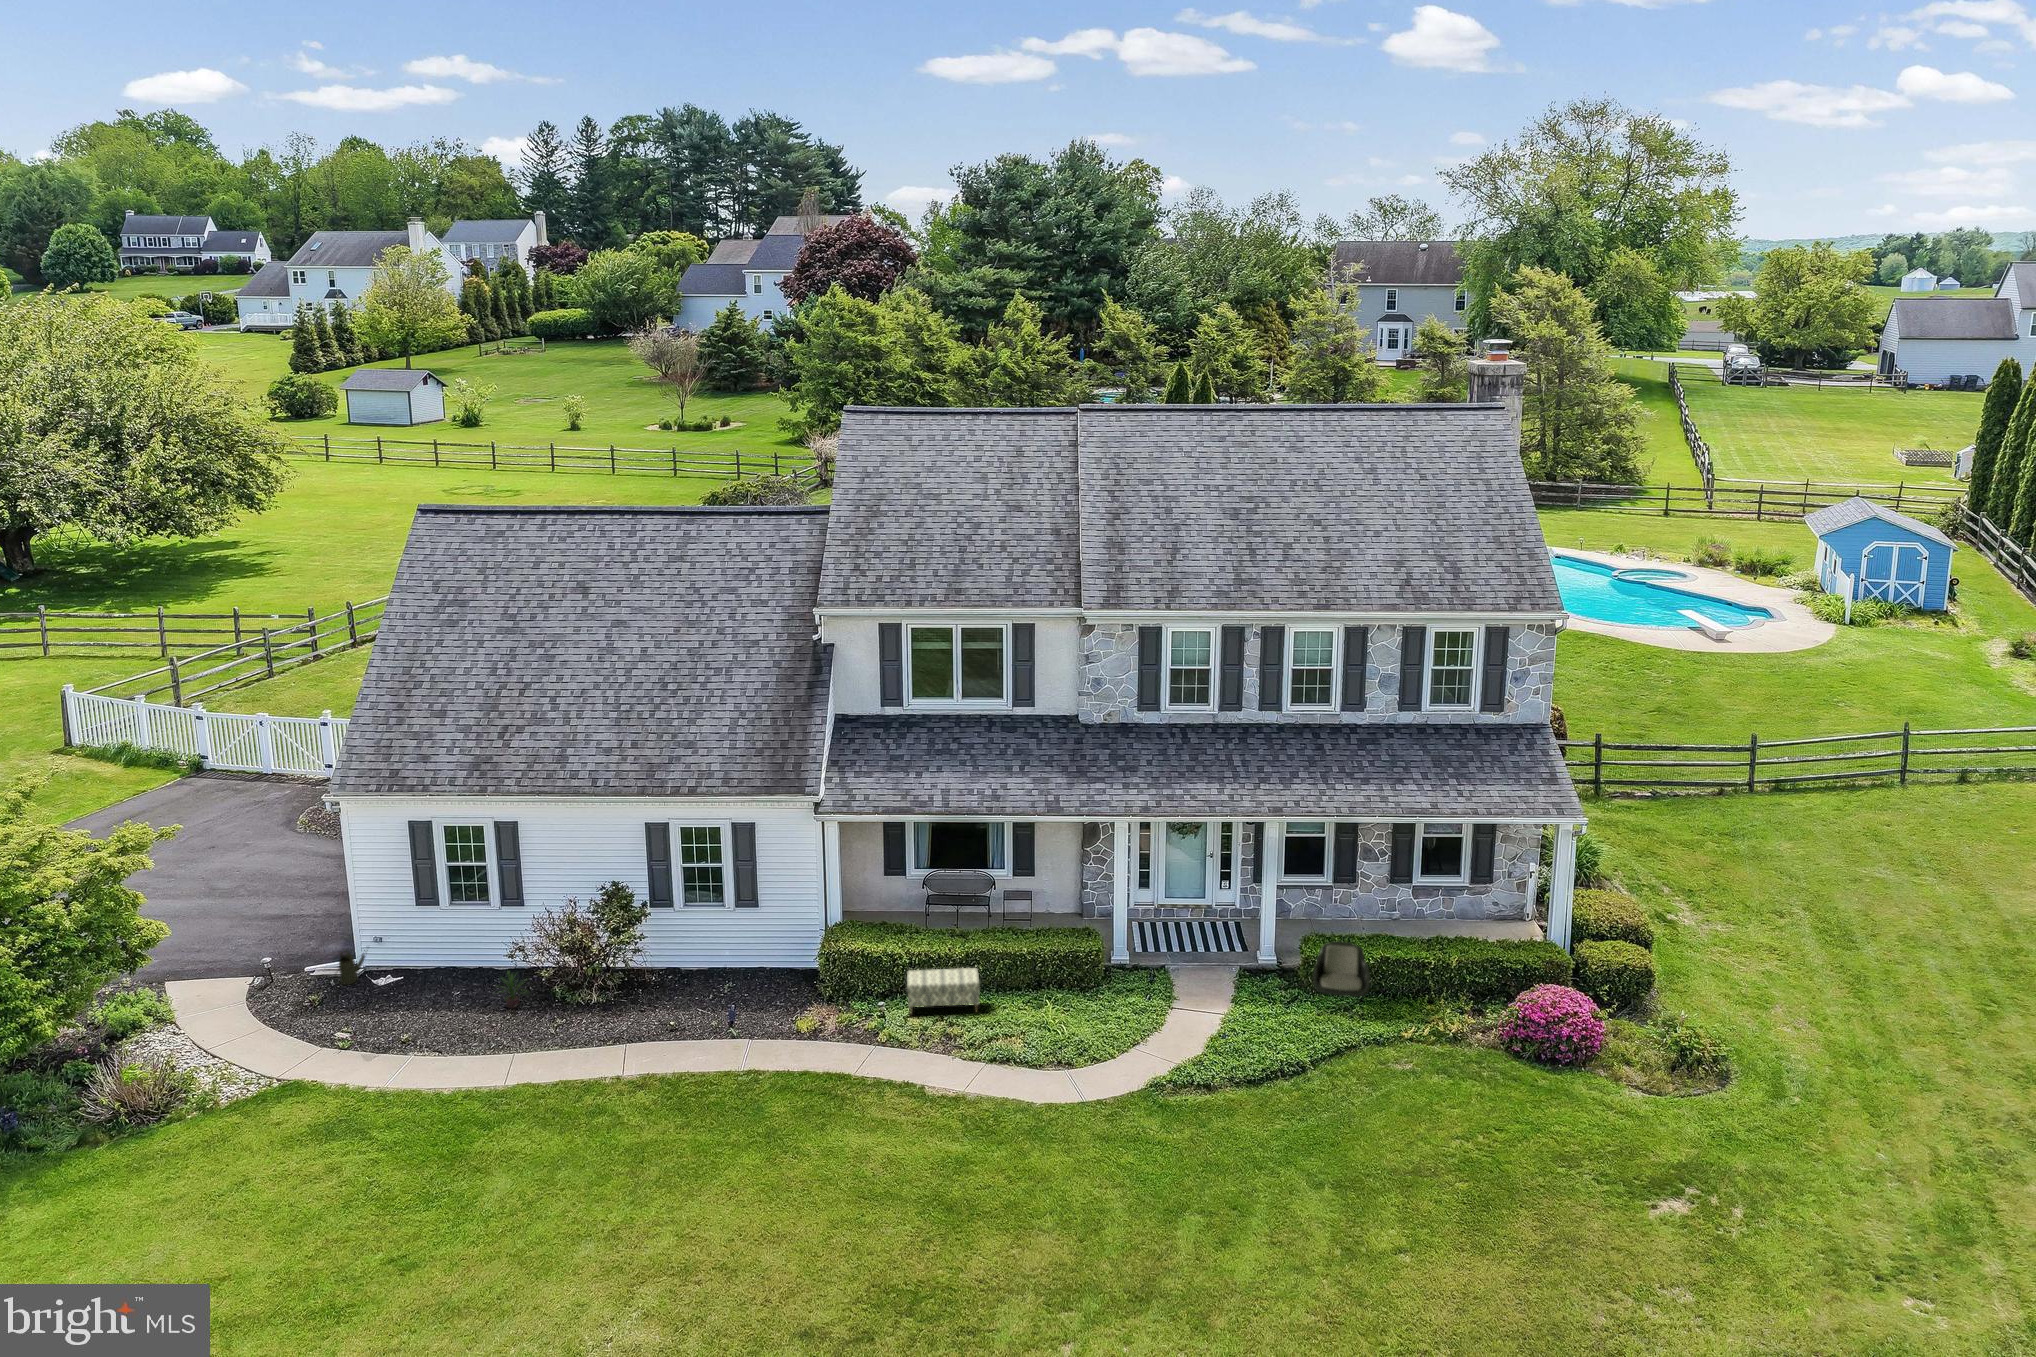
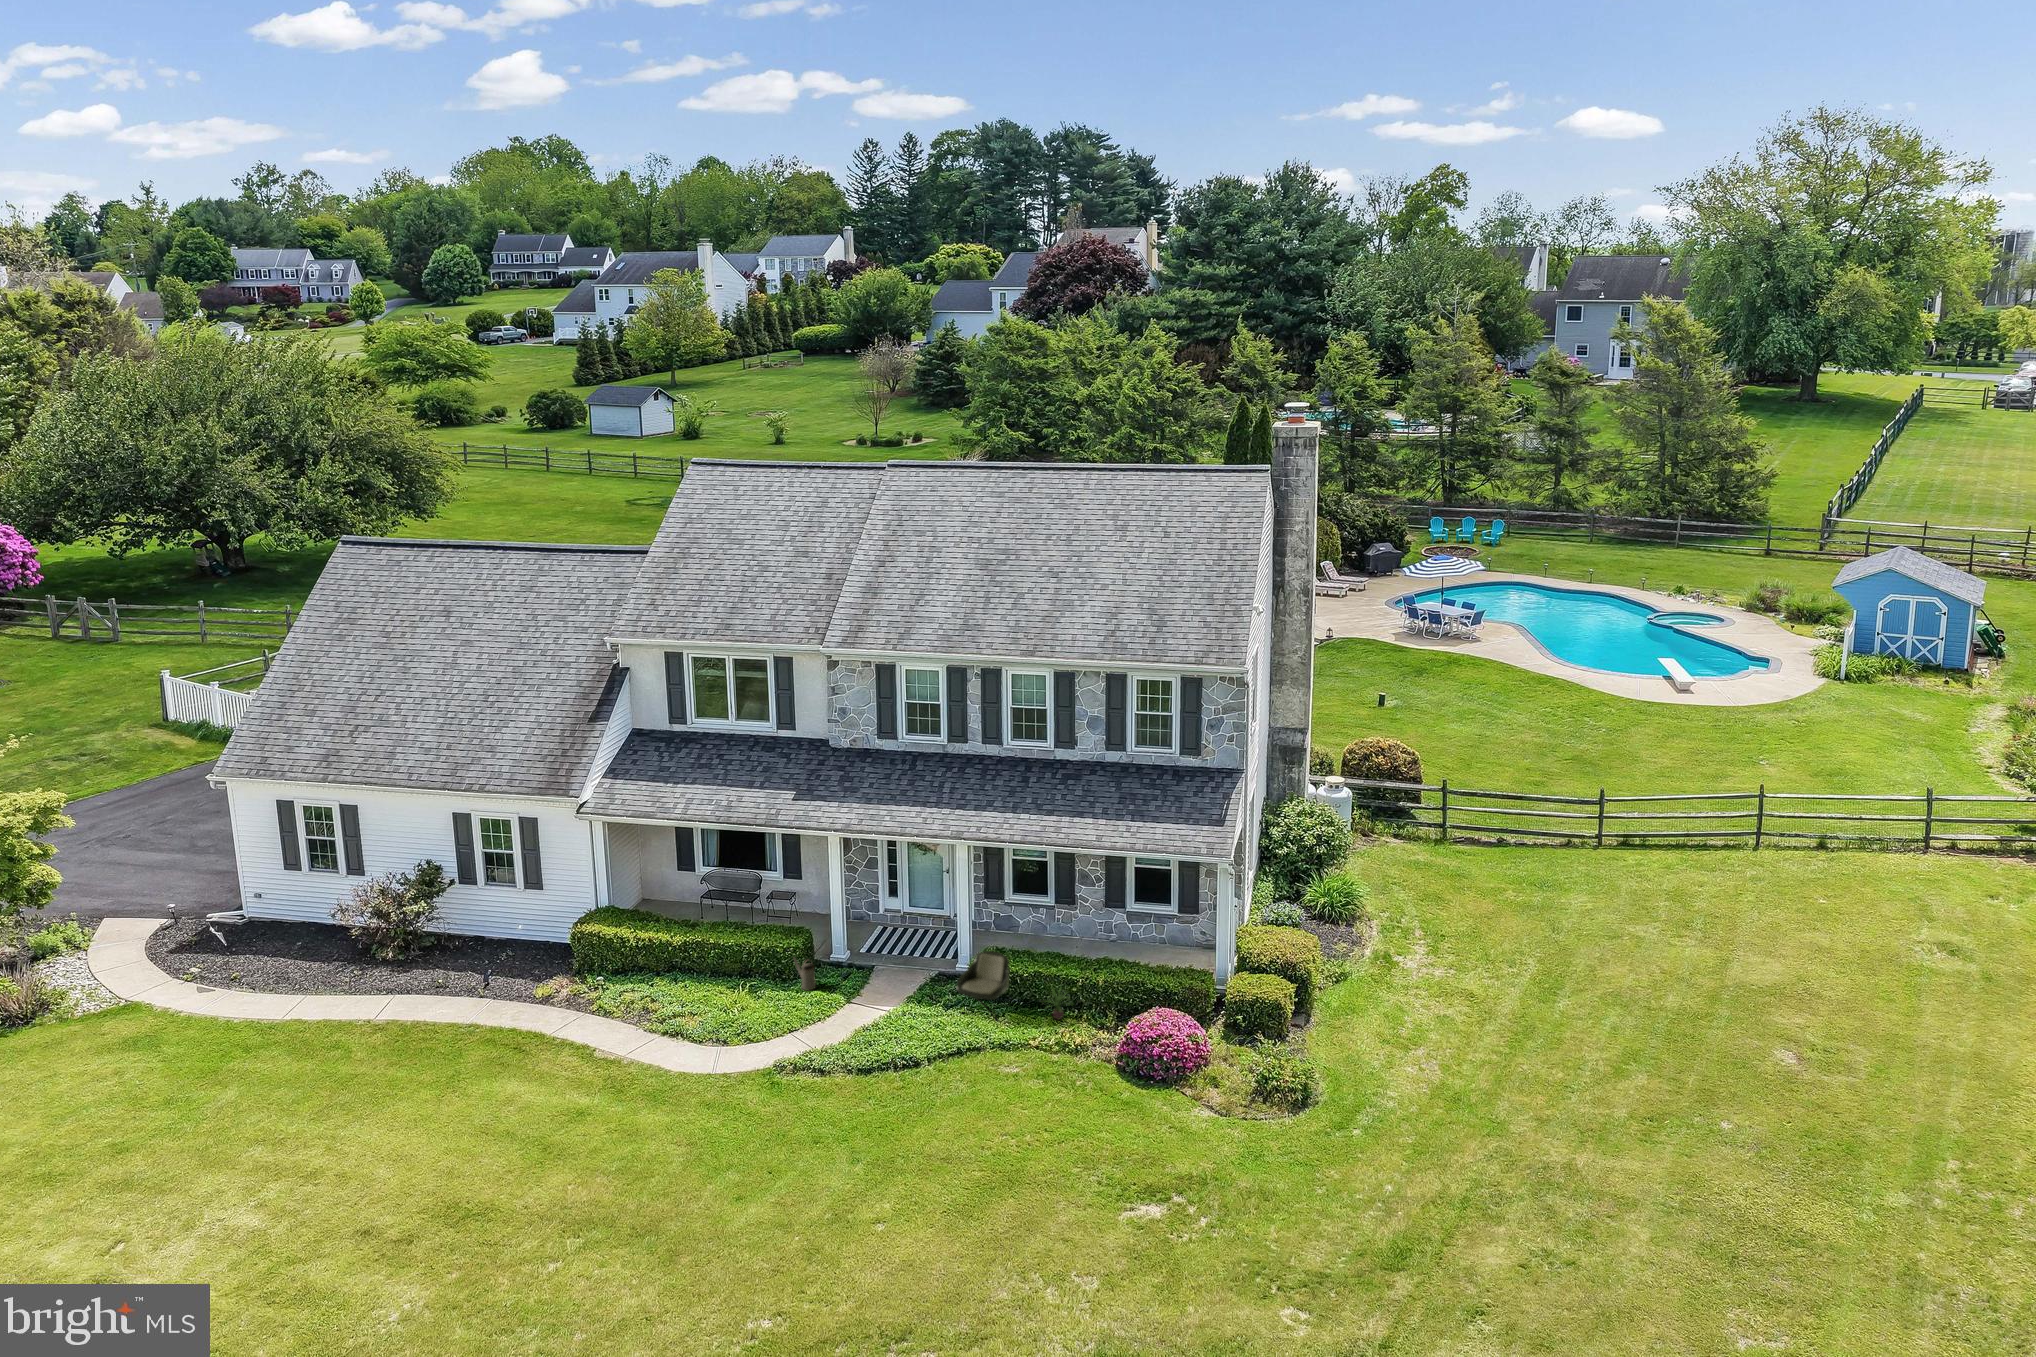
watering can: present [338,950,365,985] -> present [794,958,816,991]
bench: present [907,968,980,1015] -> none [625,948,693,988]
decorative plant: present [502,971,525,1008] -> present [1052,989,1066,1020]

